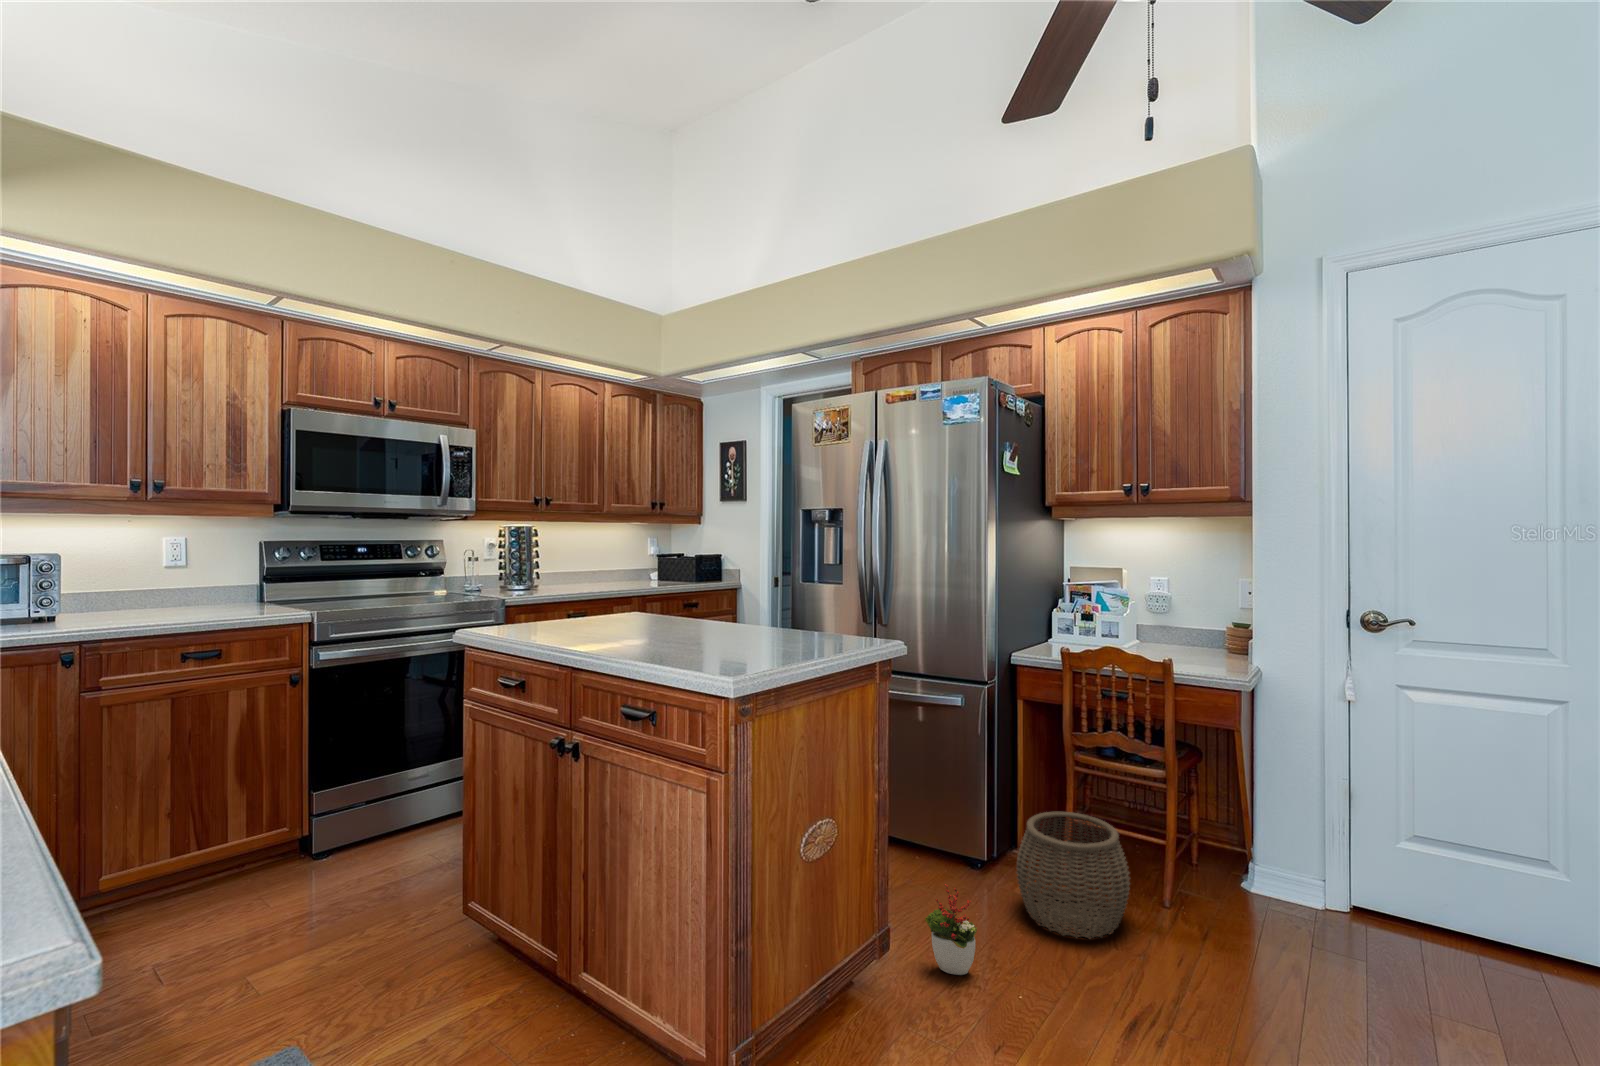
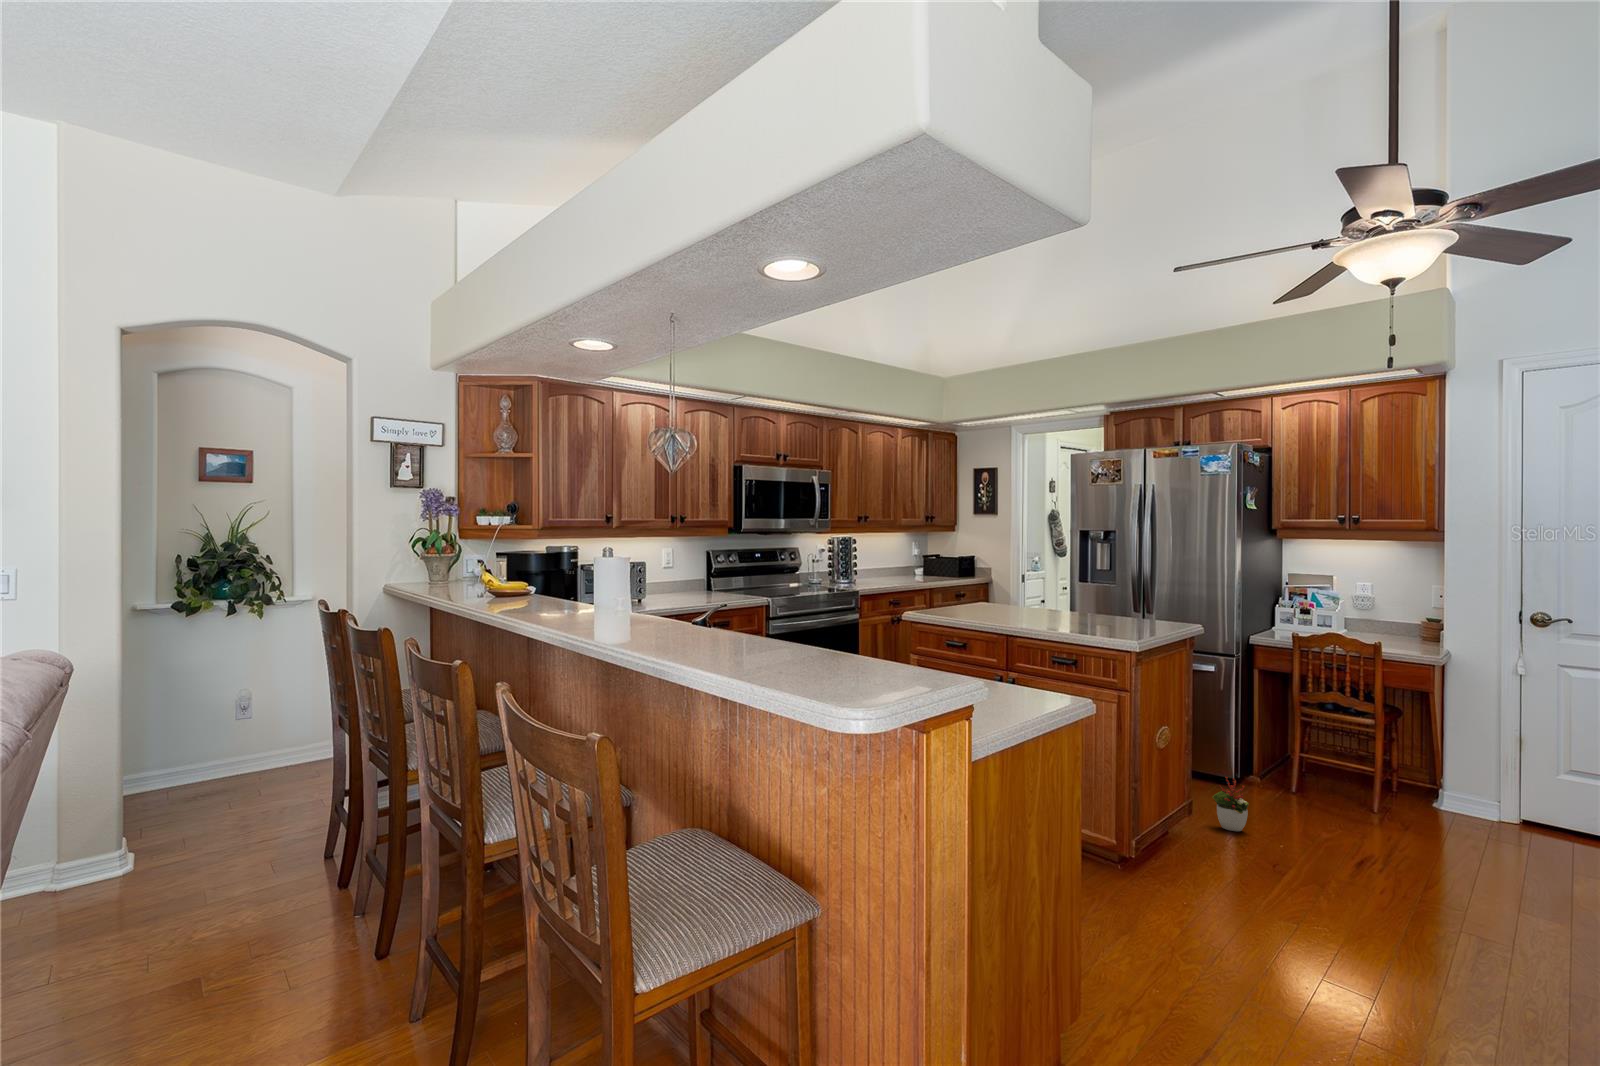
woven basket: present [1016,812,1130,939] -> none [1264,743,1350,822]

